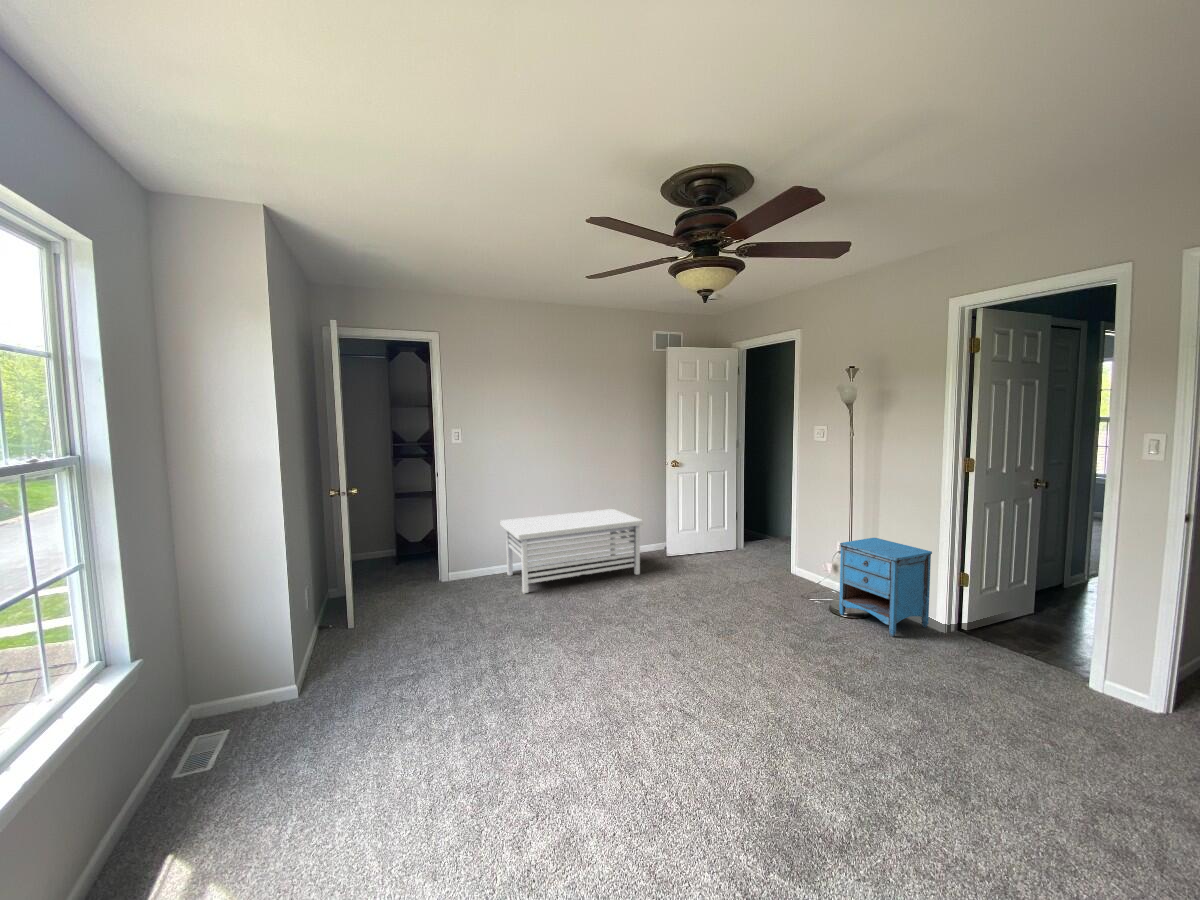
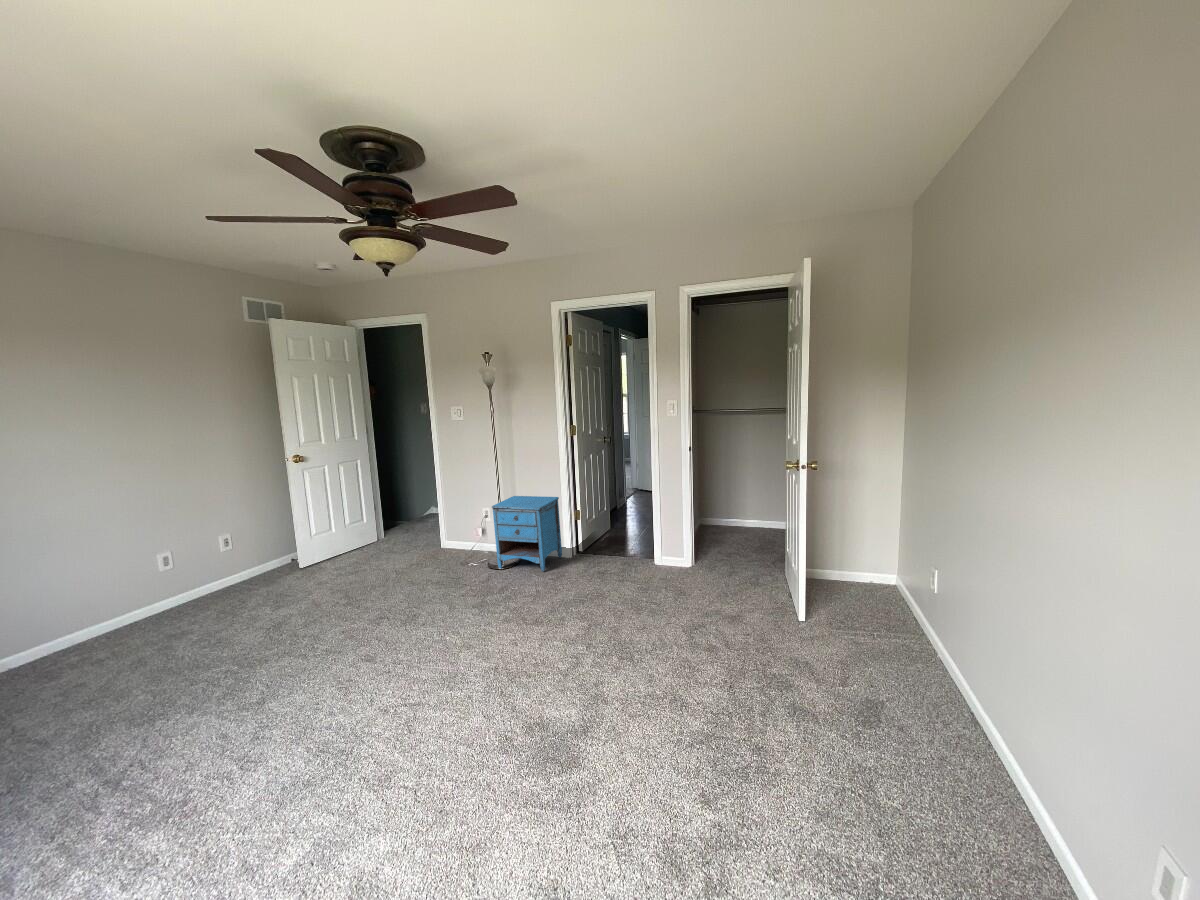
storage bench: present [500,509,643,593] -> none [7,529,275,679]

